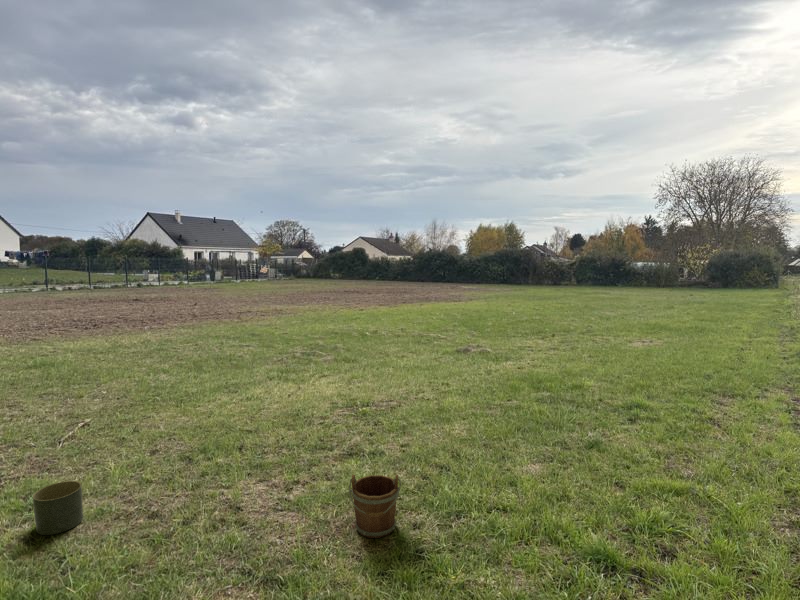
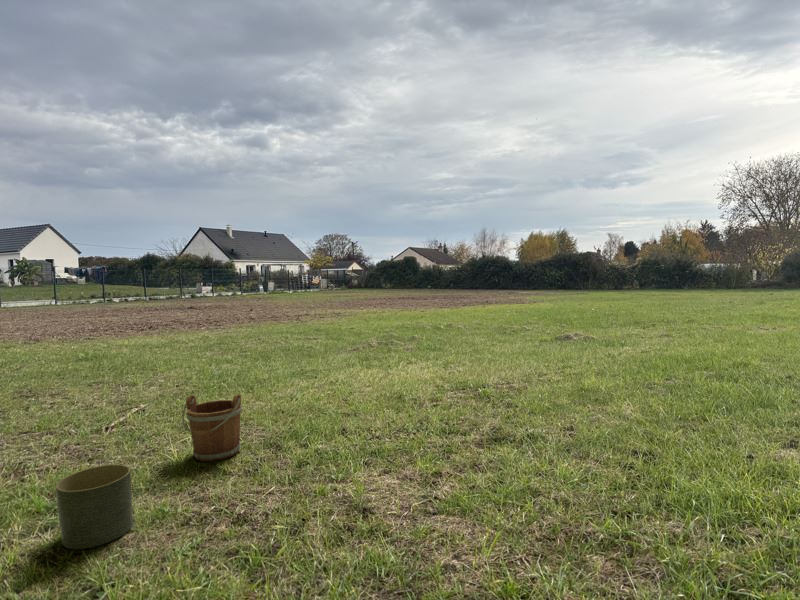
bucket: present [349,475,401,538] -> present [182,395,242,461]

